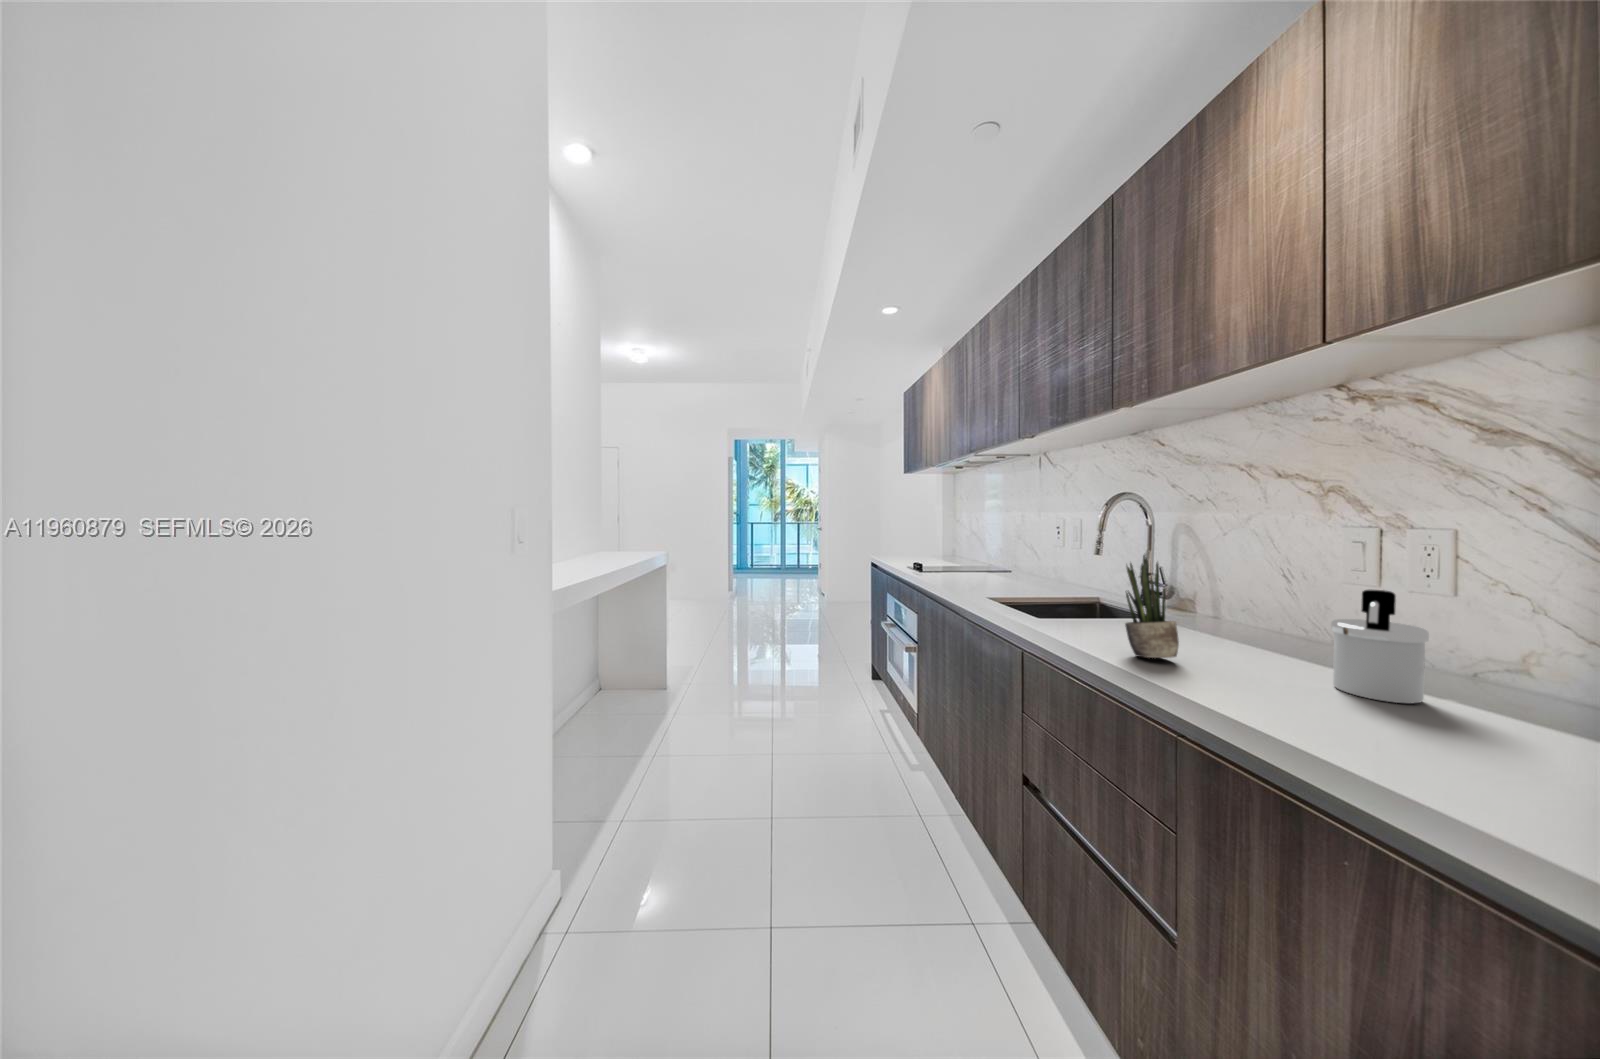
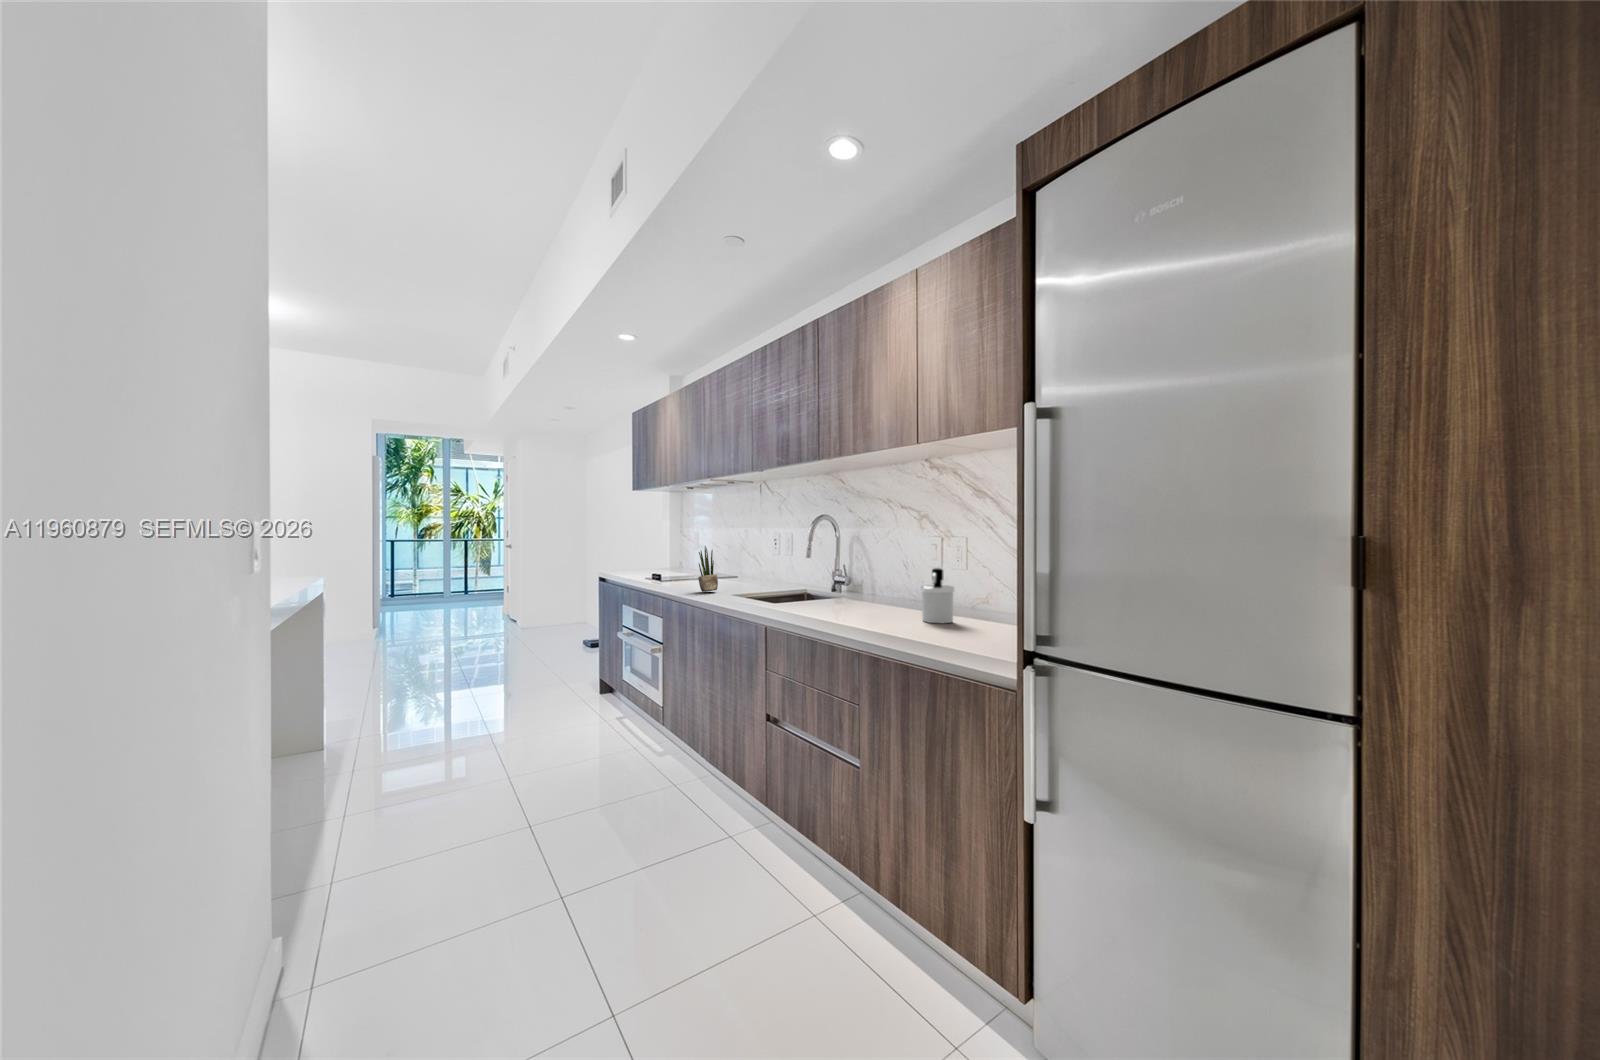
potted plant: present [1125,555,1179,658] -> present [698,546,718,592]

